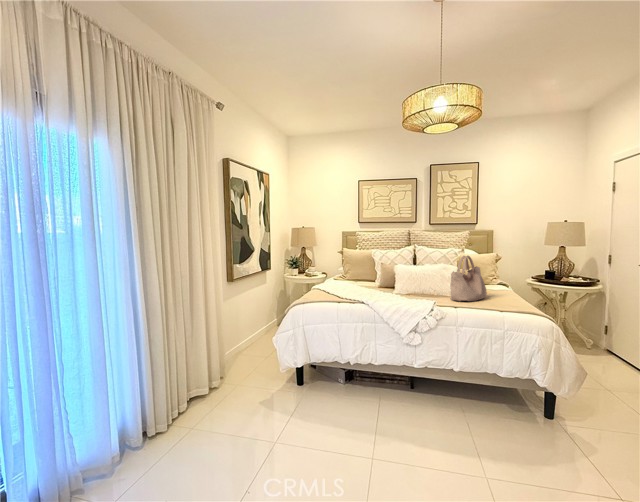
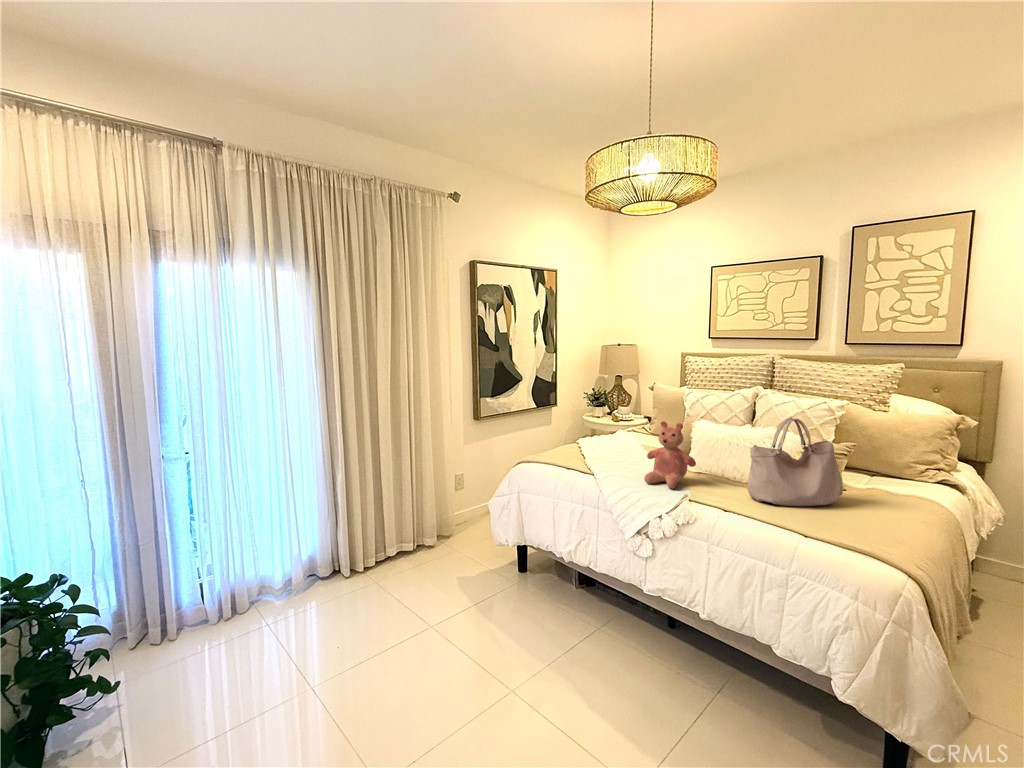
teddy bear: none [392,264,423,302] -> present [644,421,696,489]

